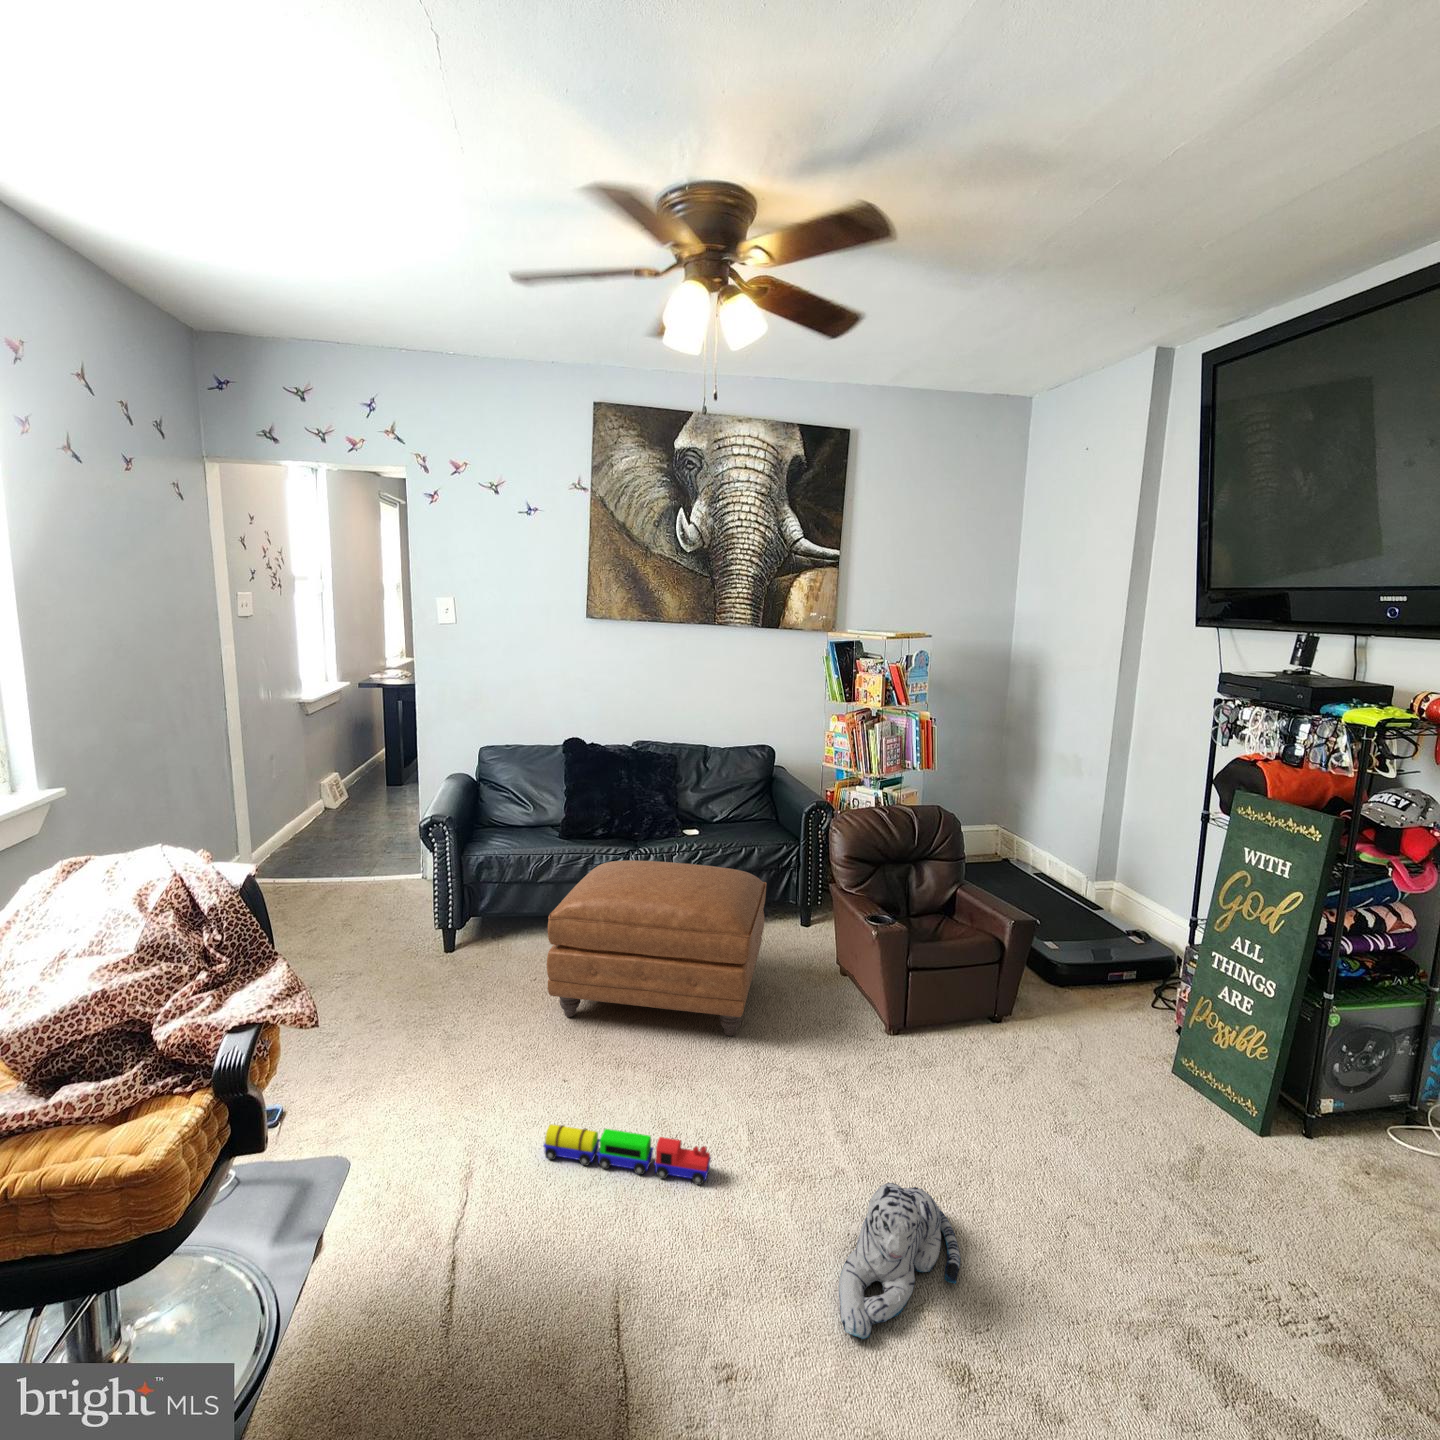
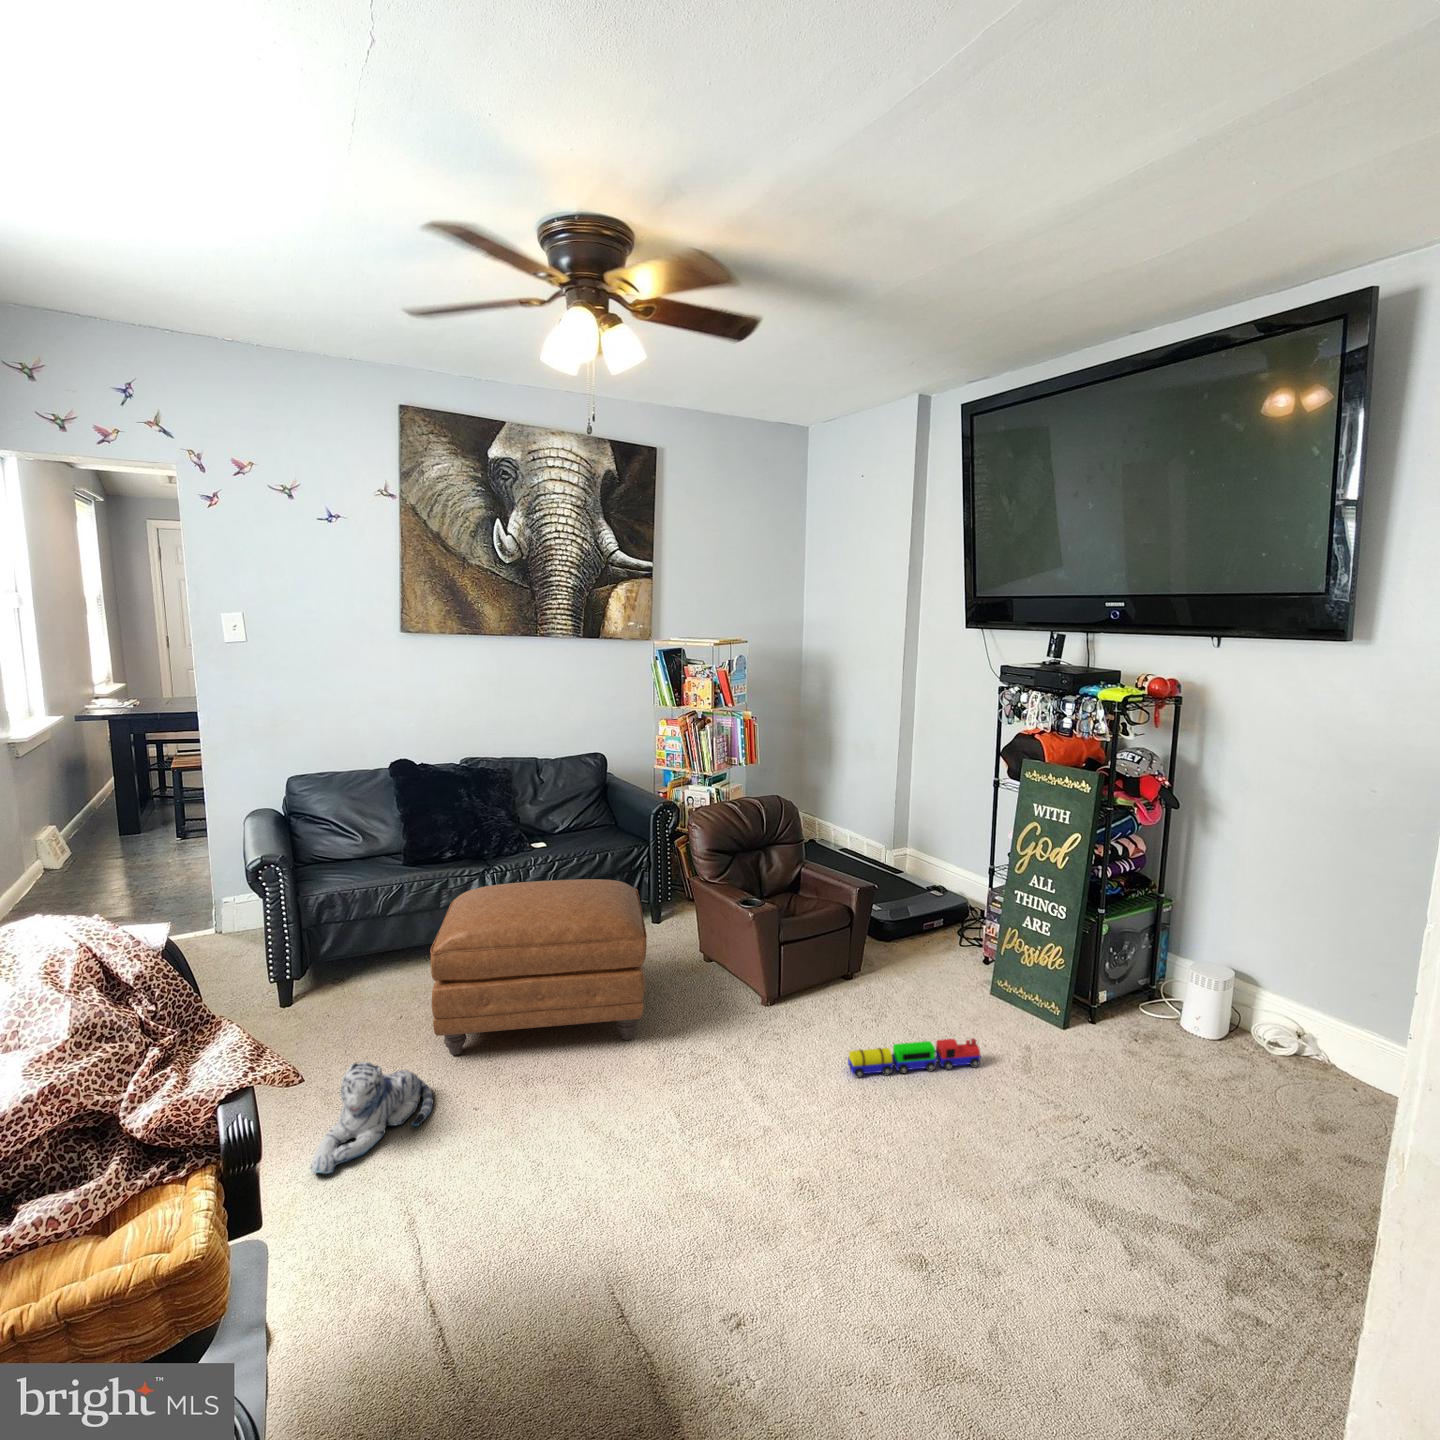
toy train: present [543,1124,711,1185] -> present [848,1039,981,1078]
plush toy: present [839,1183,960,1339] -> present [311,1062,433,1174]

